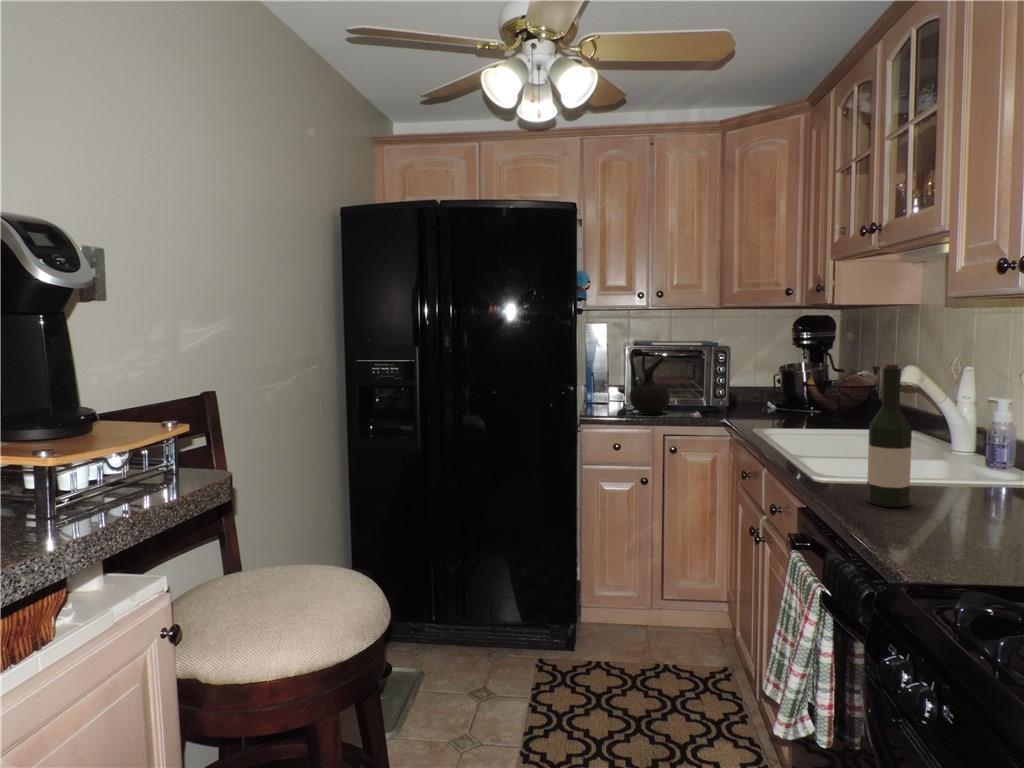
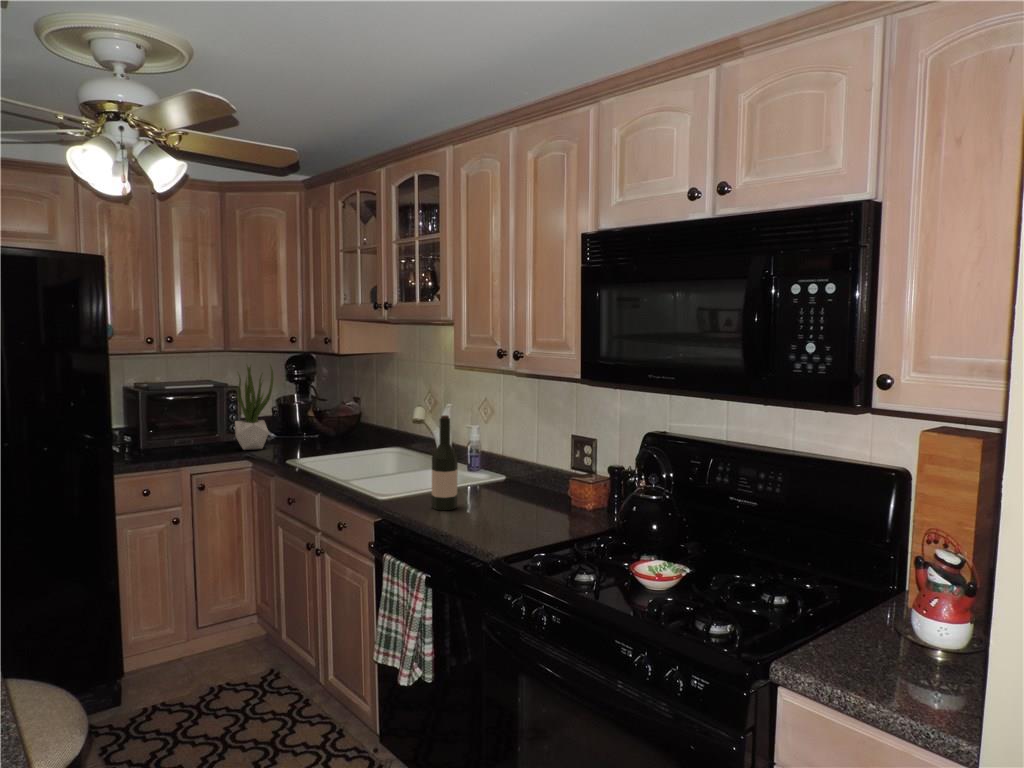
potted plant: none [713,317,760,417] -> present [235,366,273,450]
ceramic jug: present [629,349,670,415] -> none [147,393,190,457]

